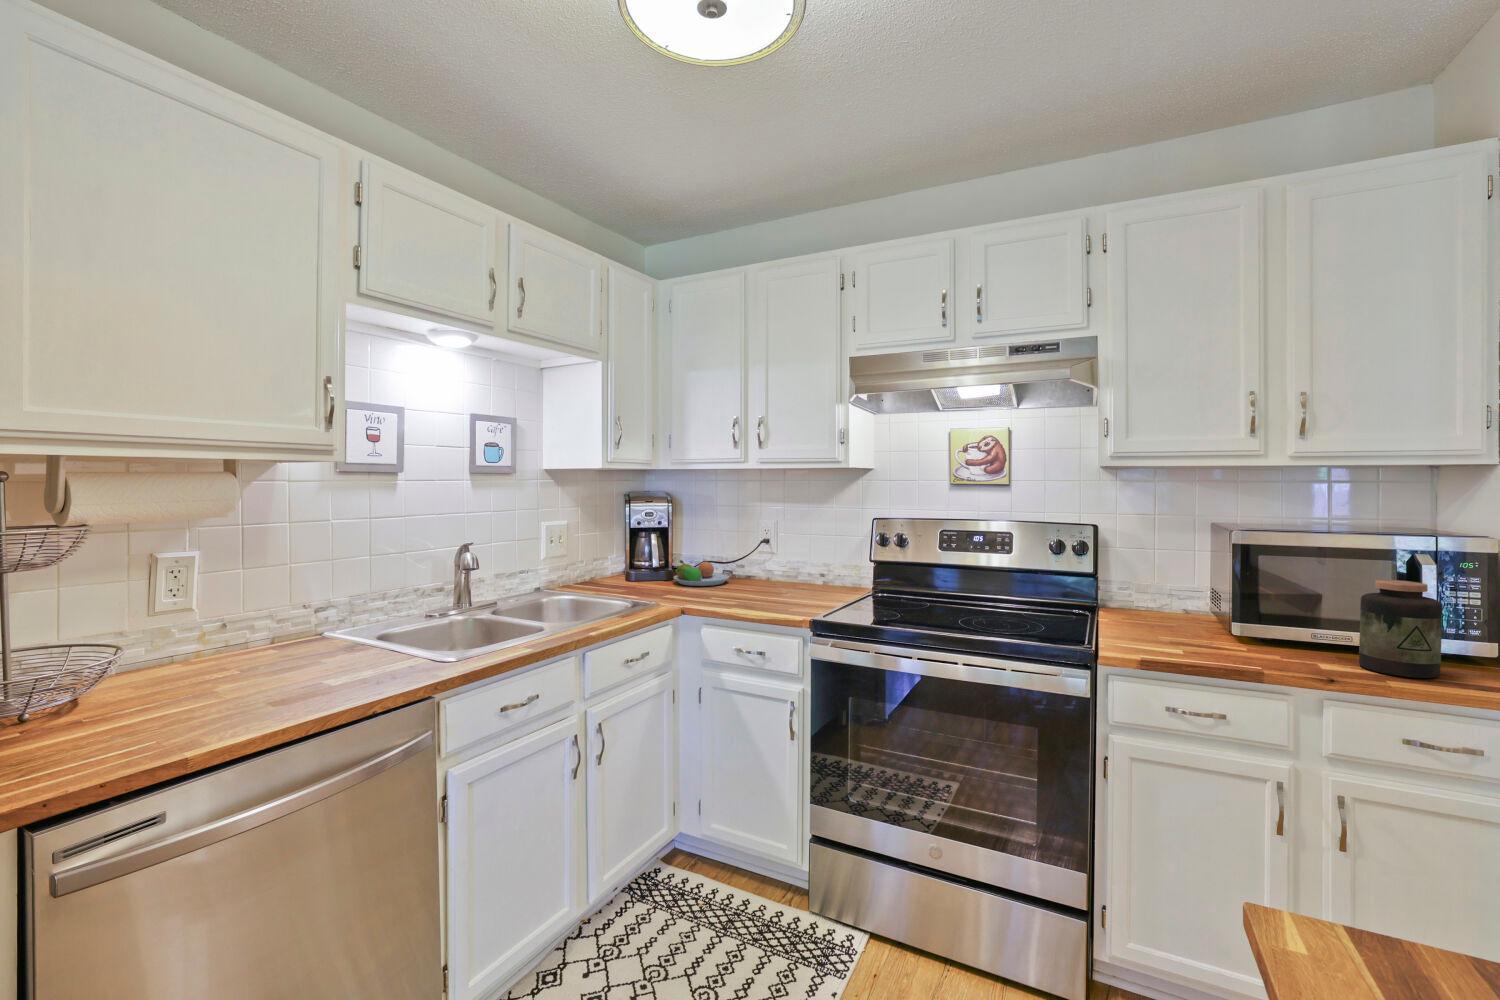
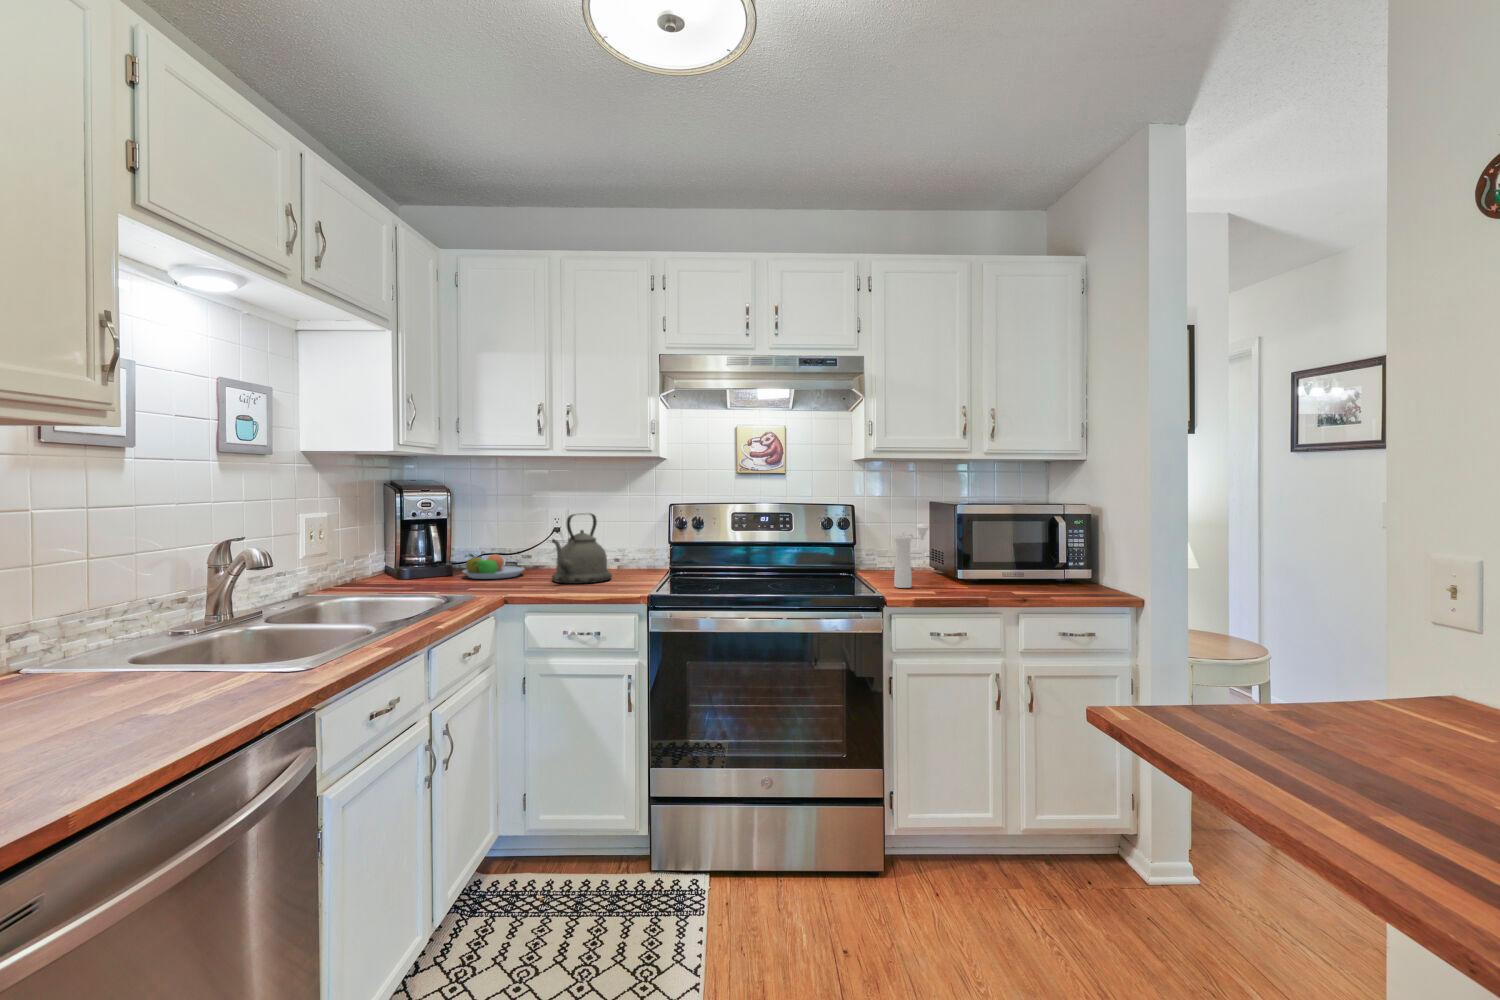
kettle: none [734,526,801,598] -> present [552,514,612,583]
pepper mill: none [1126,556,1187,642] -> present [894,524,929,588]
jar: present [1359,580,1442,678] -> none [1030,531,1072,592]

